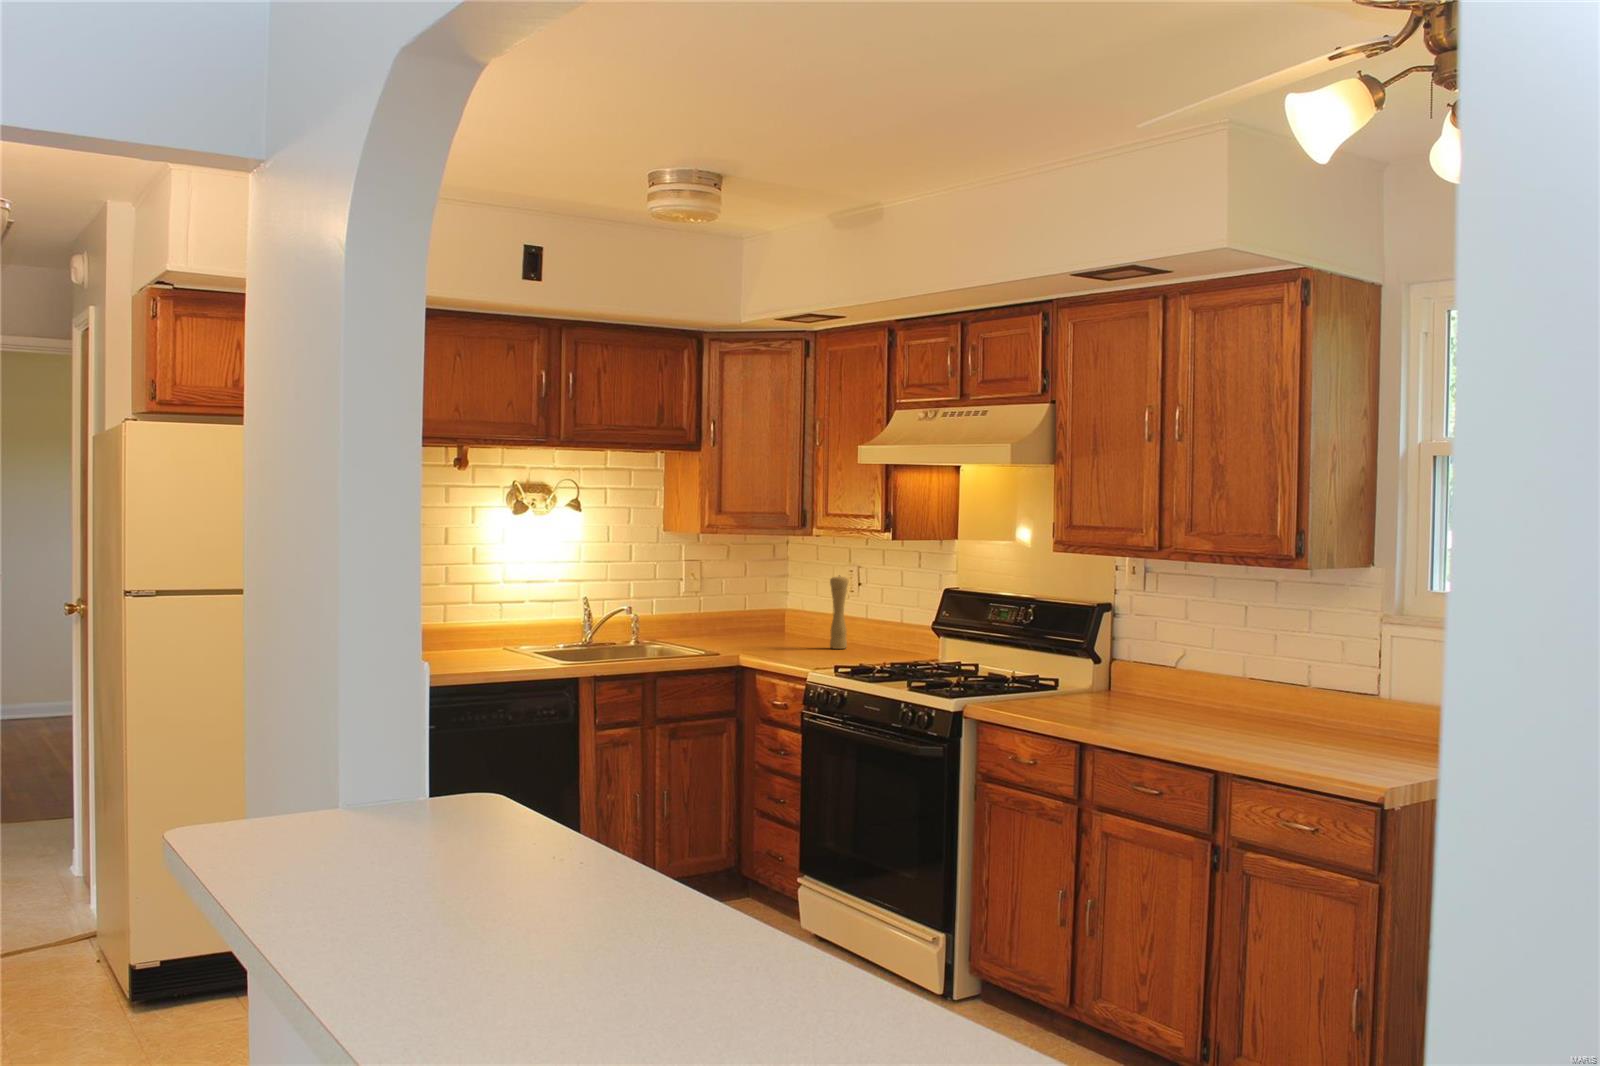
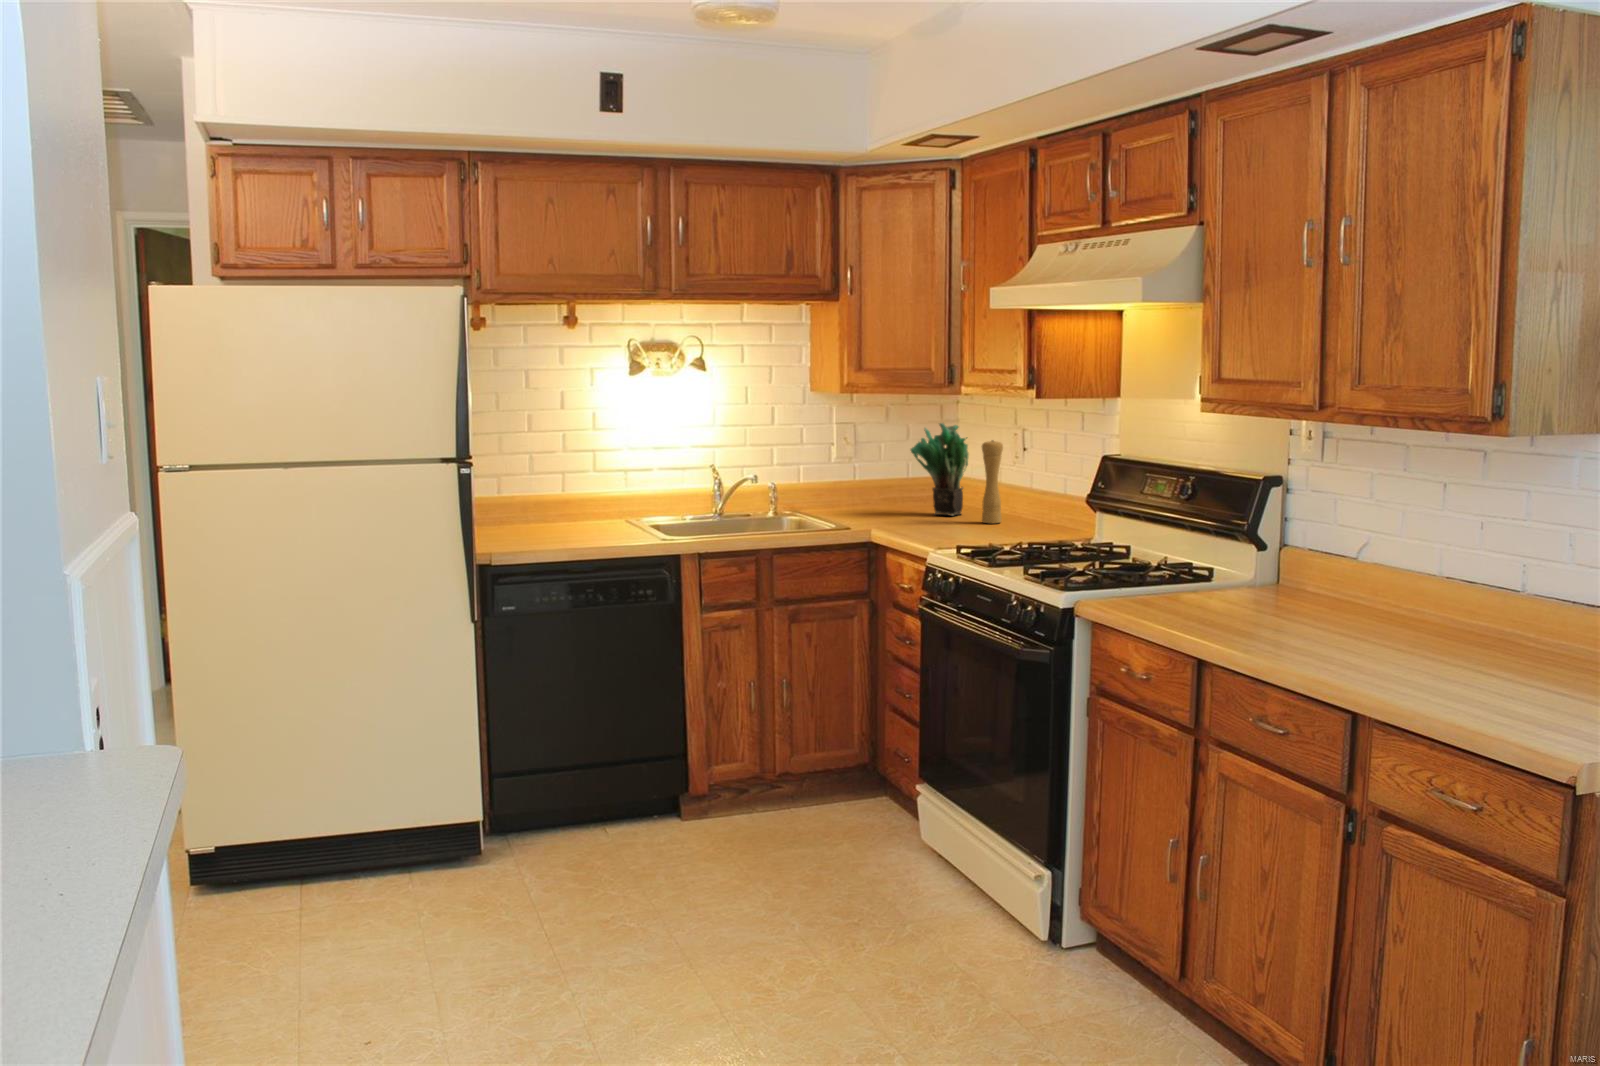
potted plant: none [762,560,810,643] -> present [911,423,968,516]

